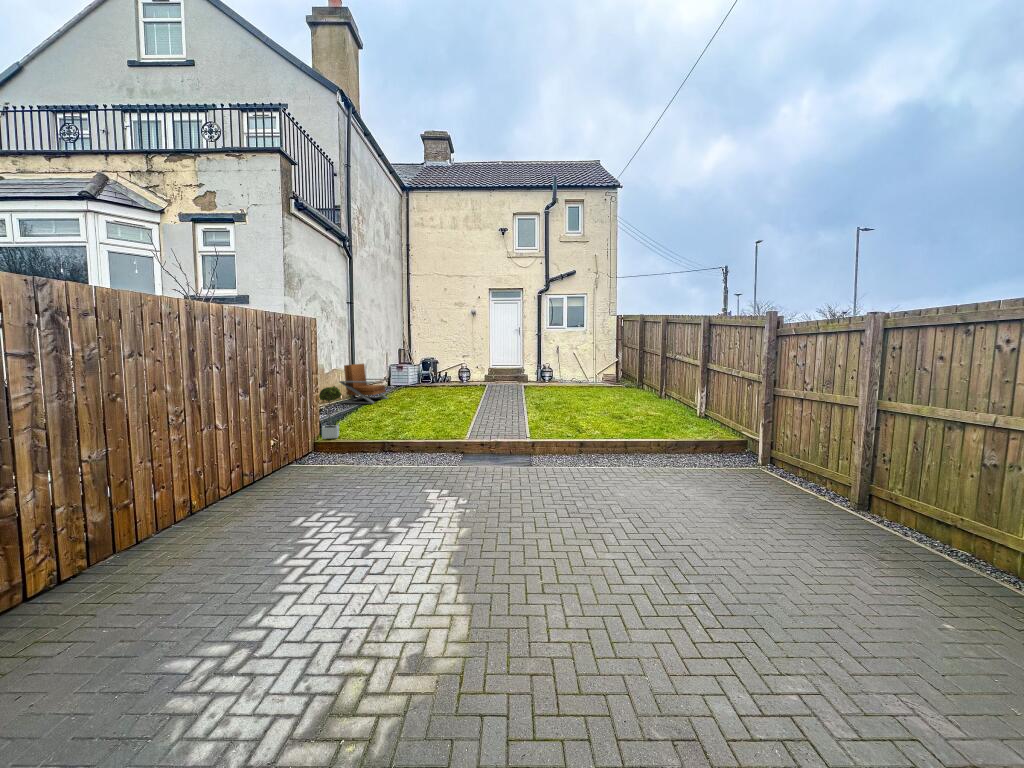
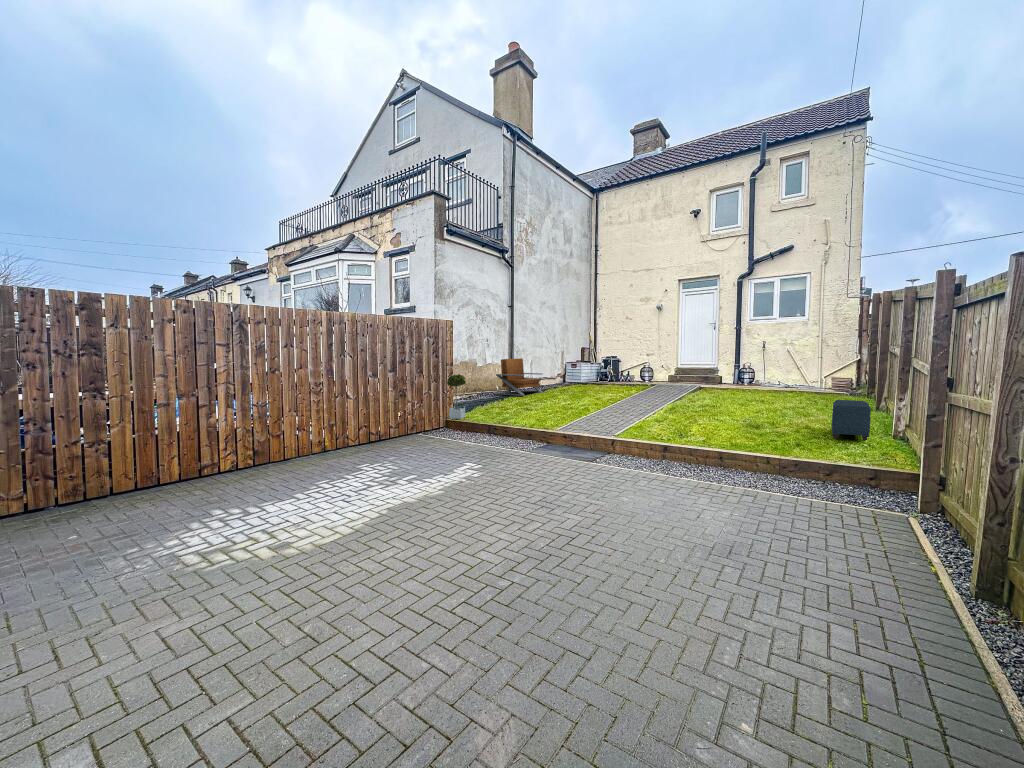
bench: none [689,399,736,434] -> present [832,400,871,440]

